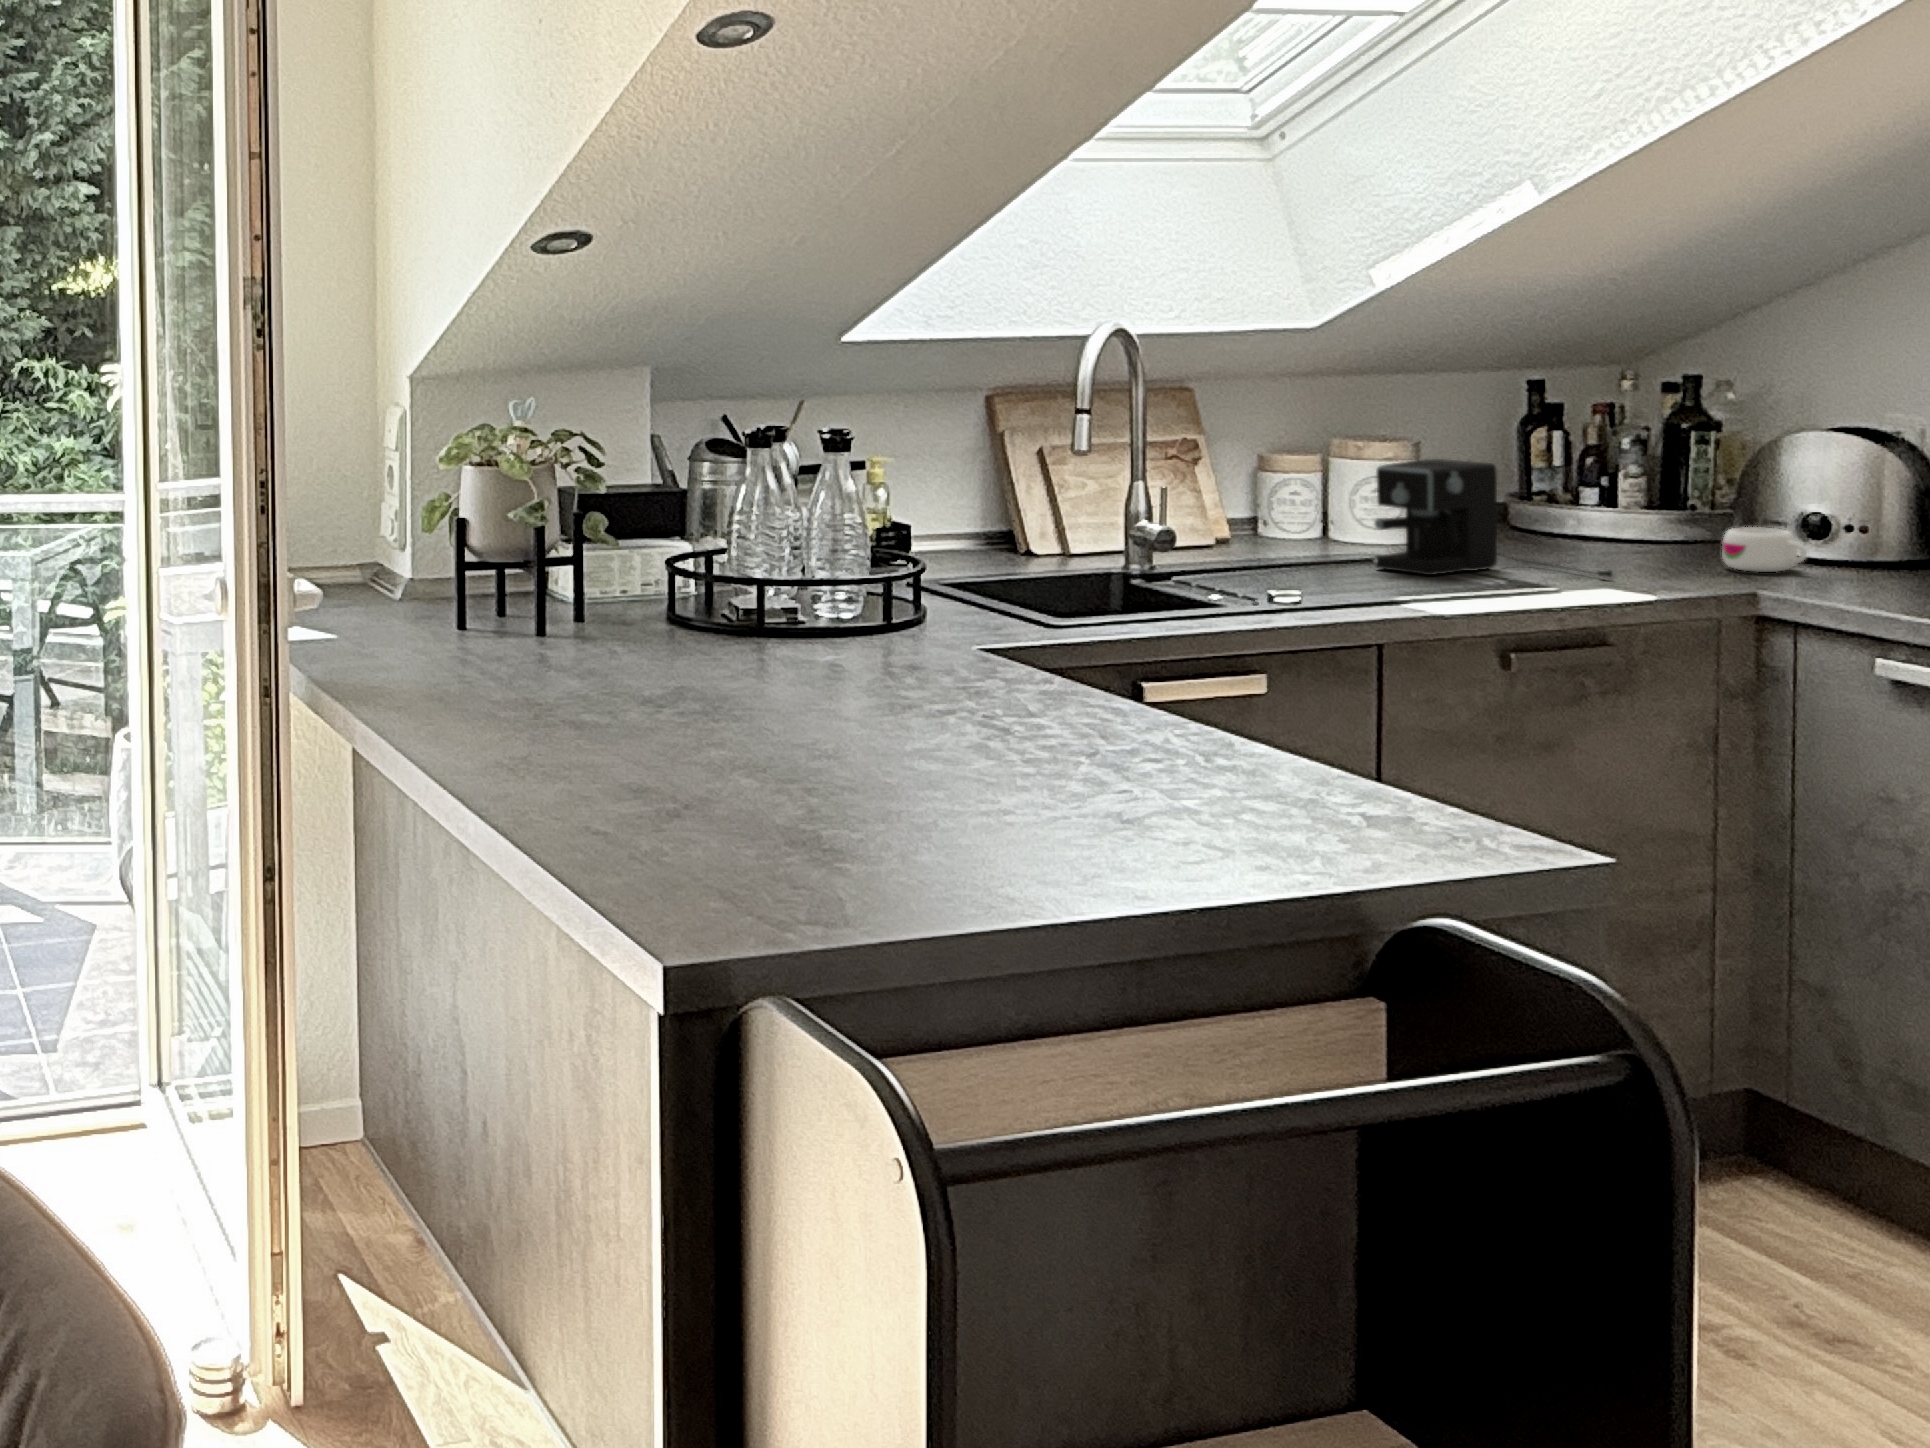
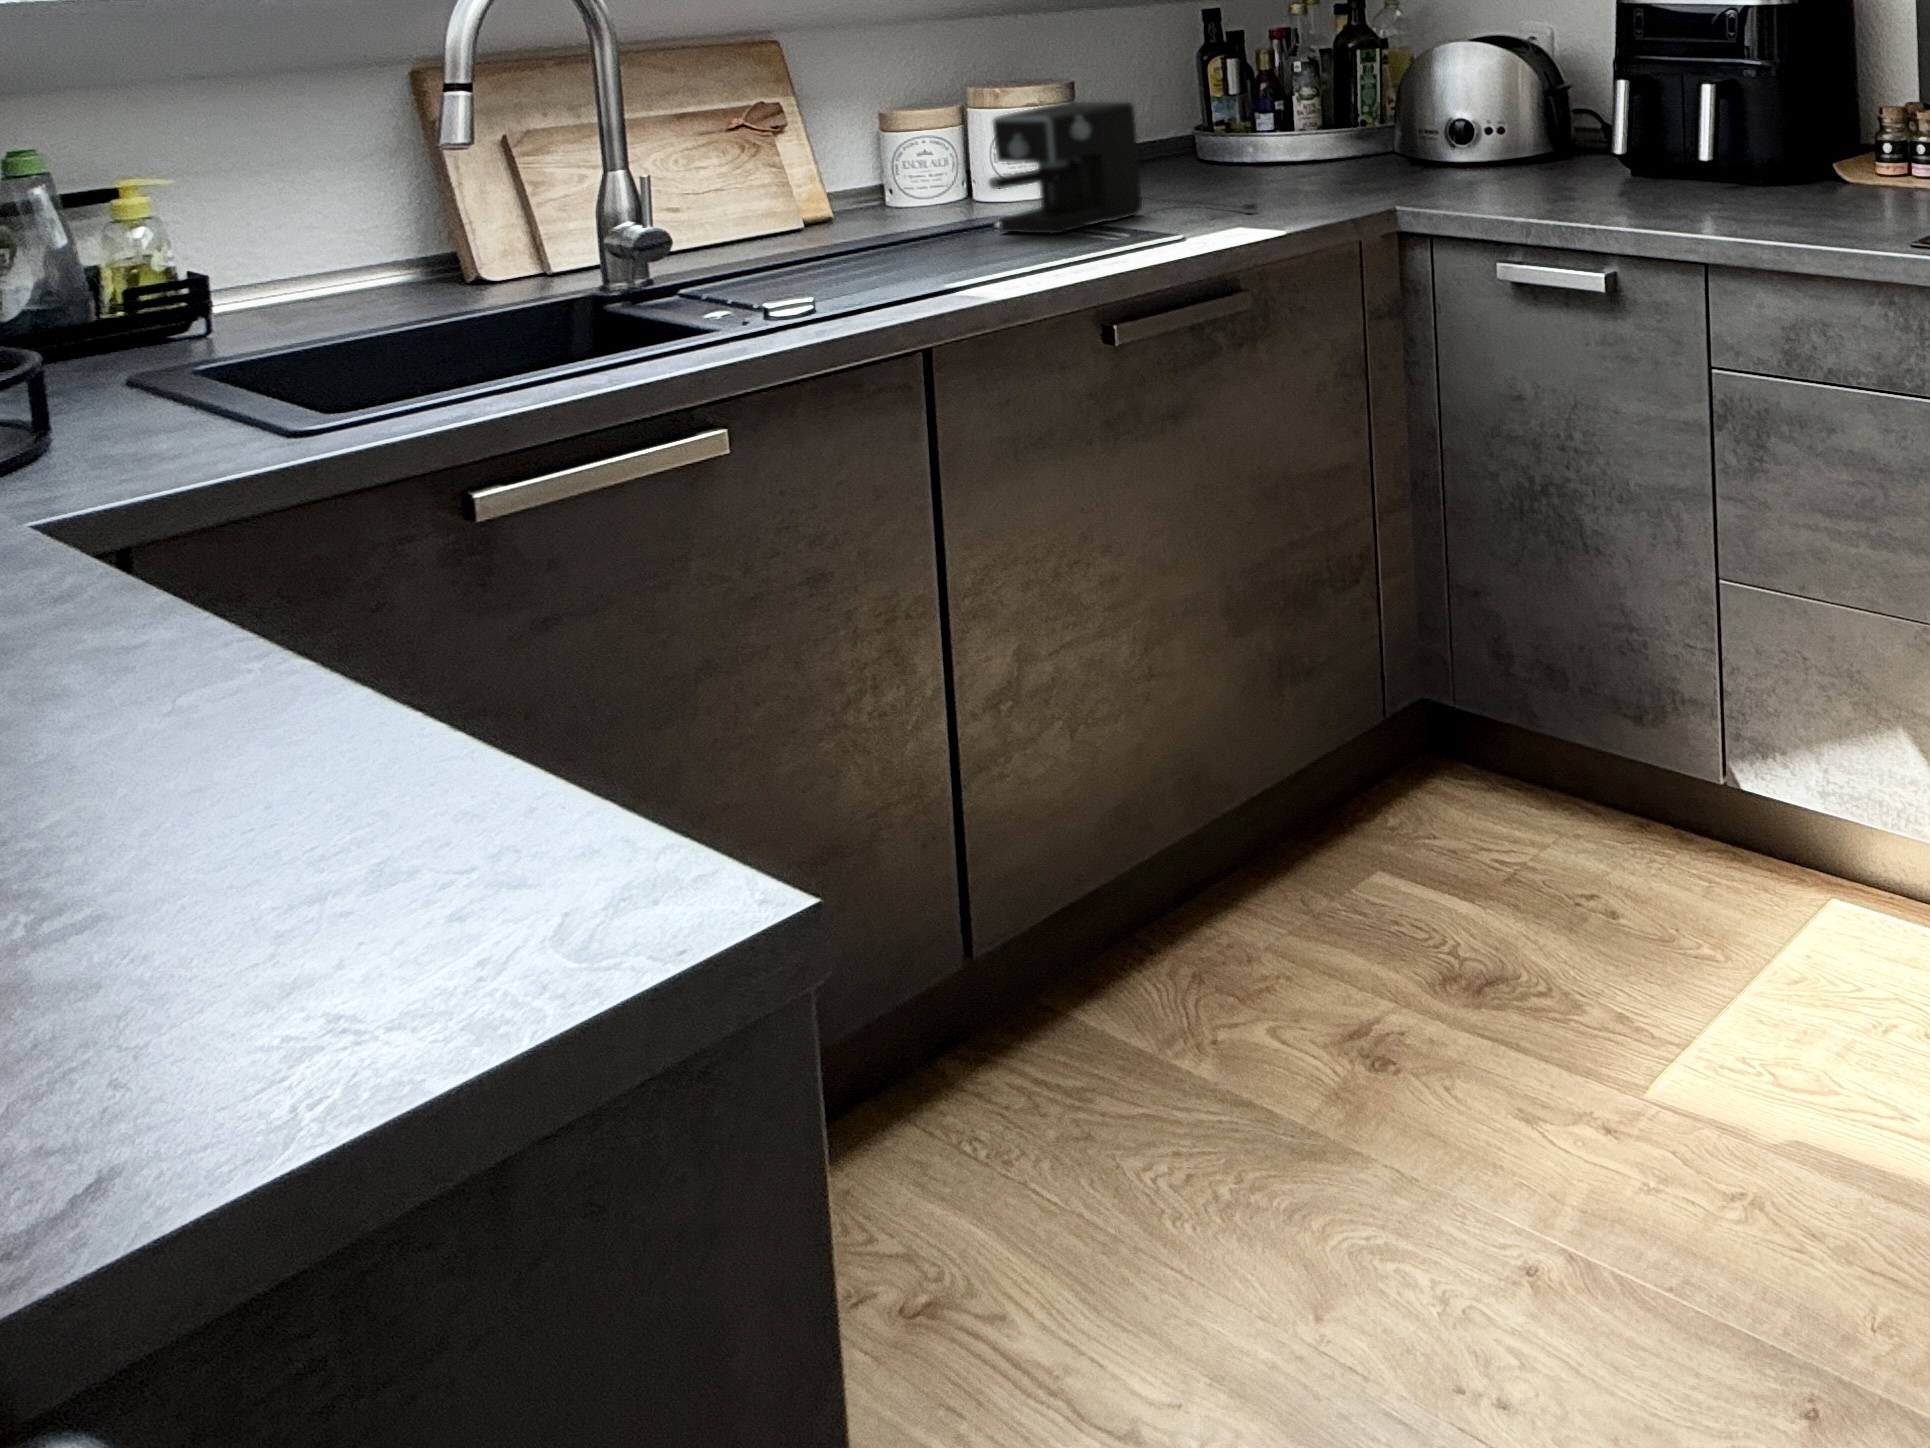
mug: present [1722,527,1807,572] -> none [1373,139,1447,184]

